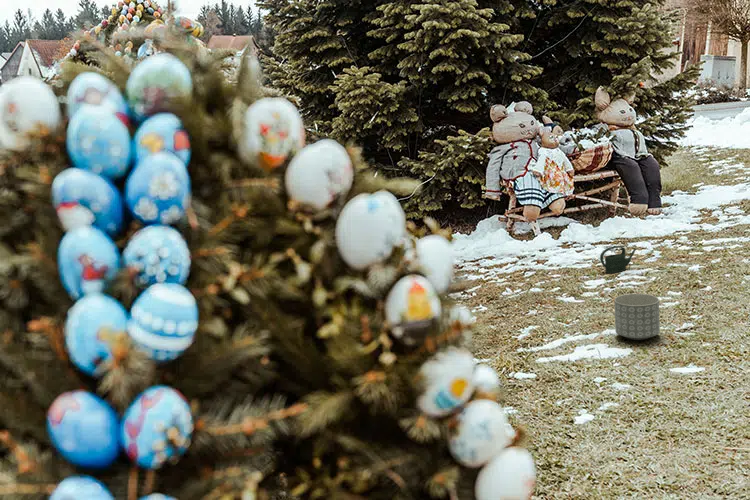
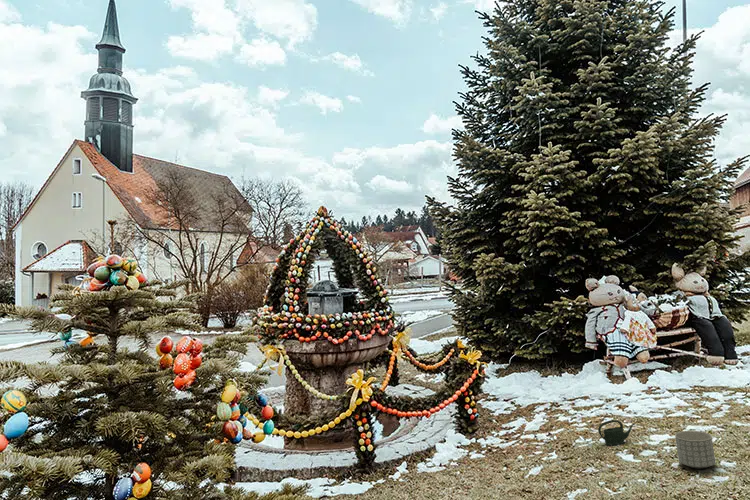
watering can: present [600,246,637,273] -> present [598,420,635,445]

